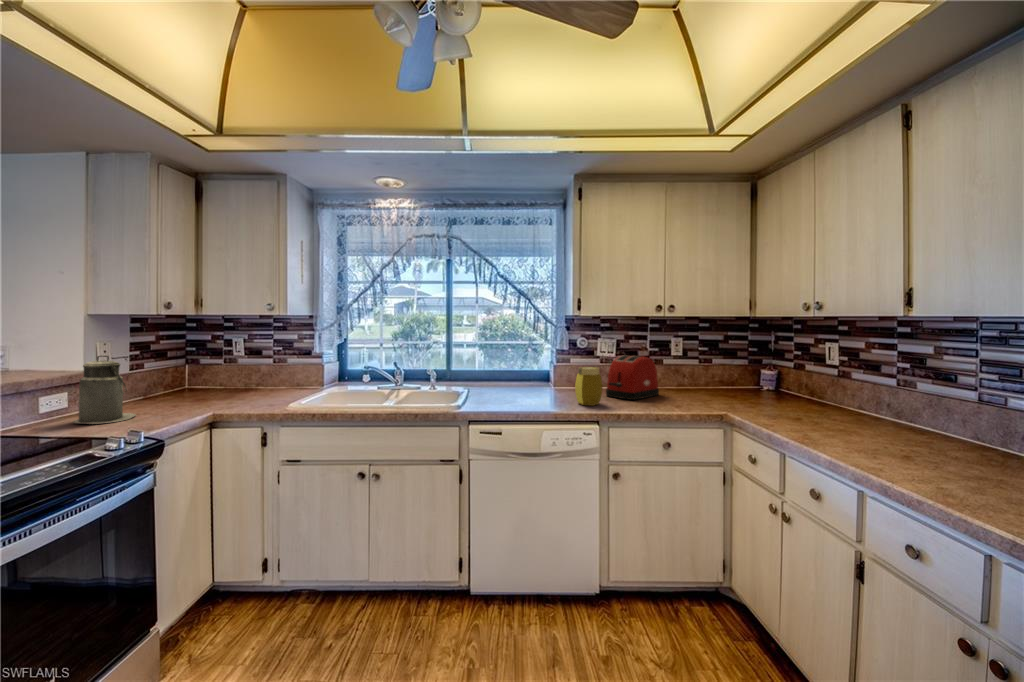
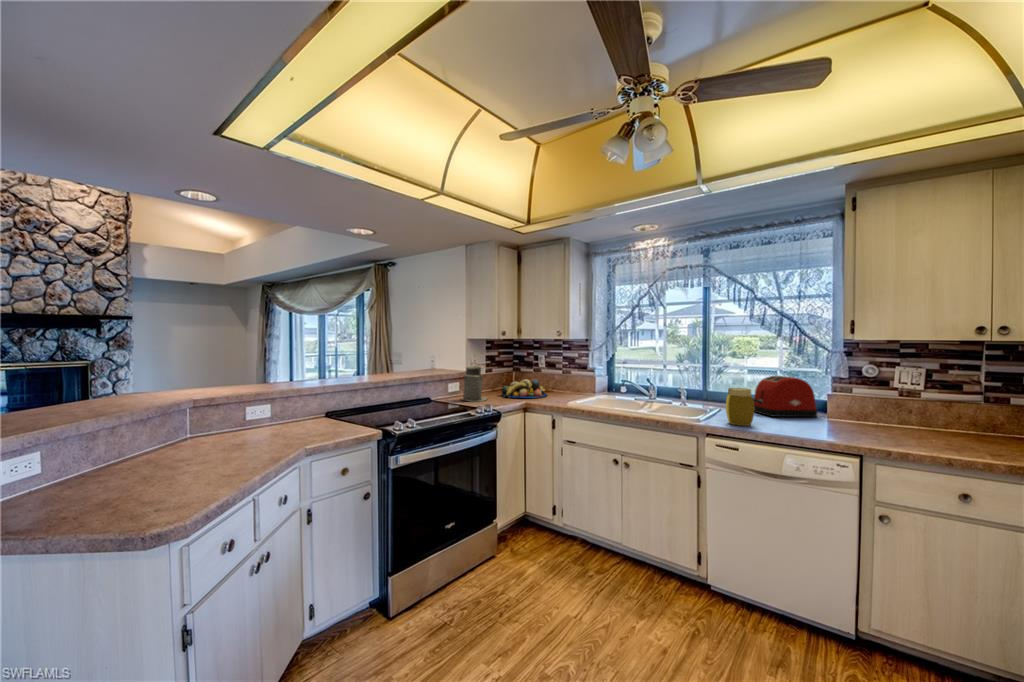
toaster: present [606,355,659,400] -> present [753,375,817,417]
jar: present [575,367,602,406] -> present [726,388,754,426]
fruit bowl: none [164,375,252,408] -> present [502,379,547,398]

